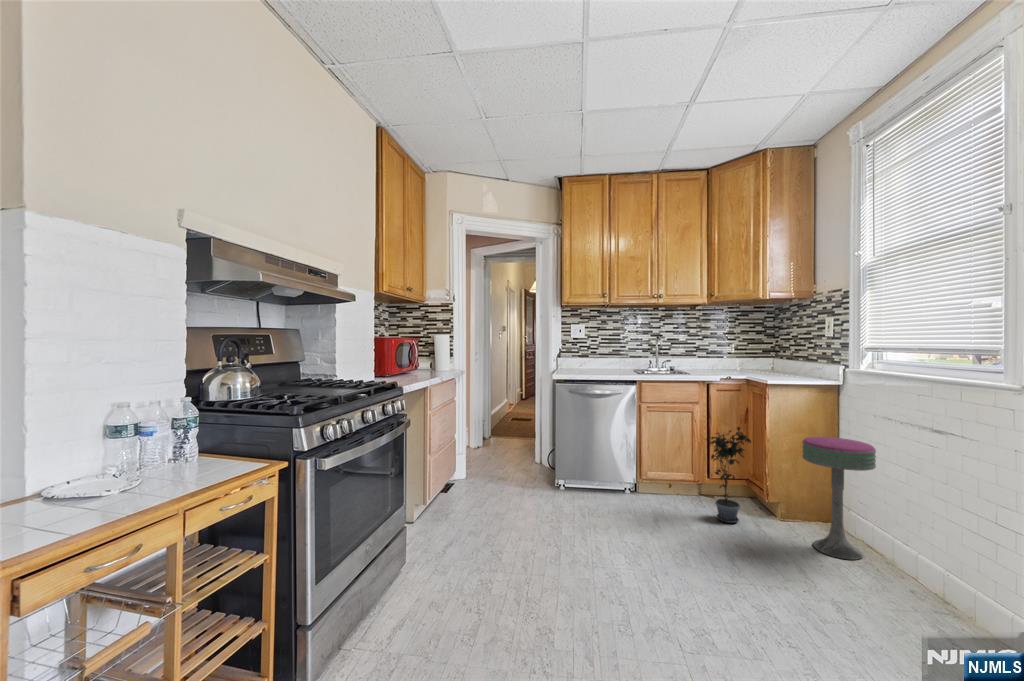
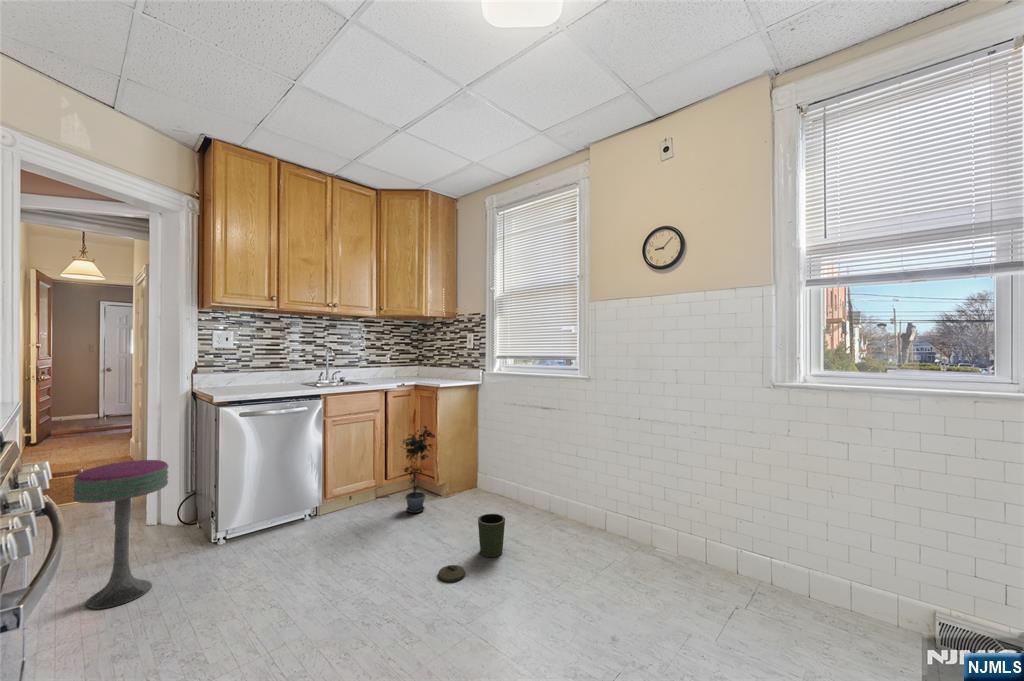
bar stool: present [802,437,876,560] -> present [73,460,168,609]
trash can: none [689,544,795,601] -> present [438,514,505,582]

